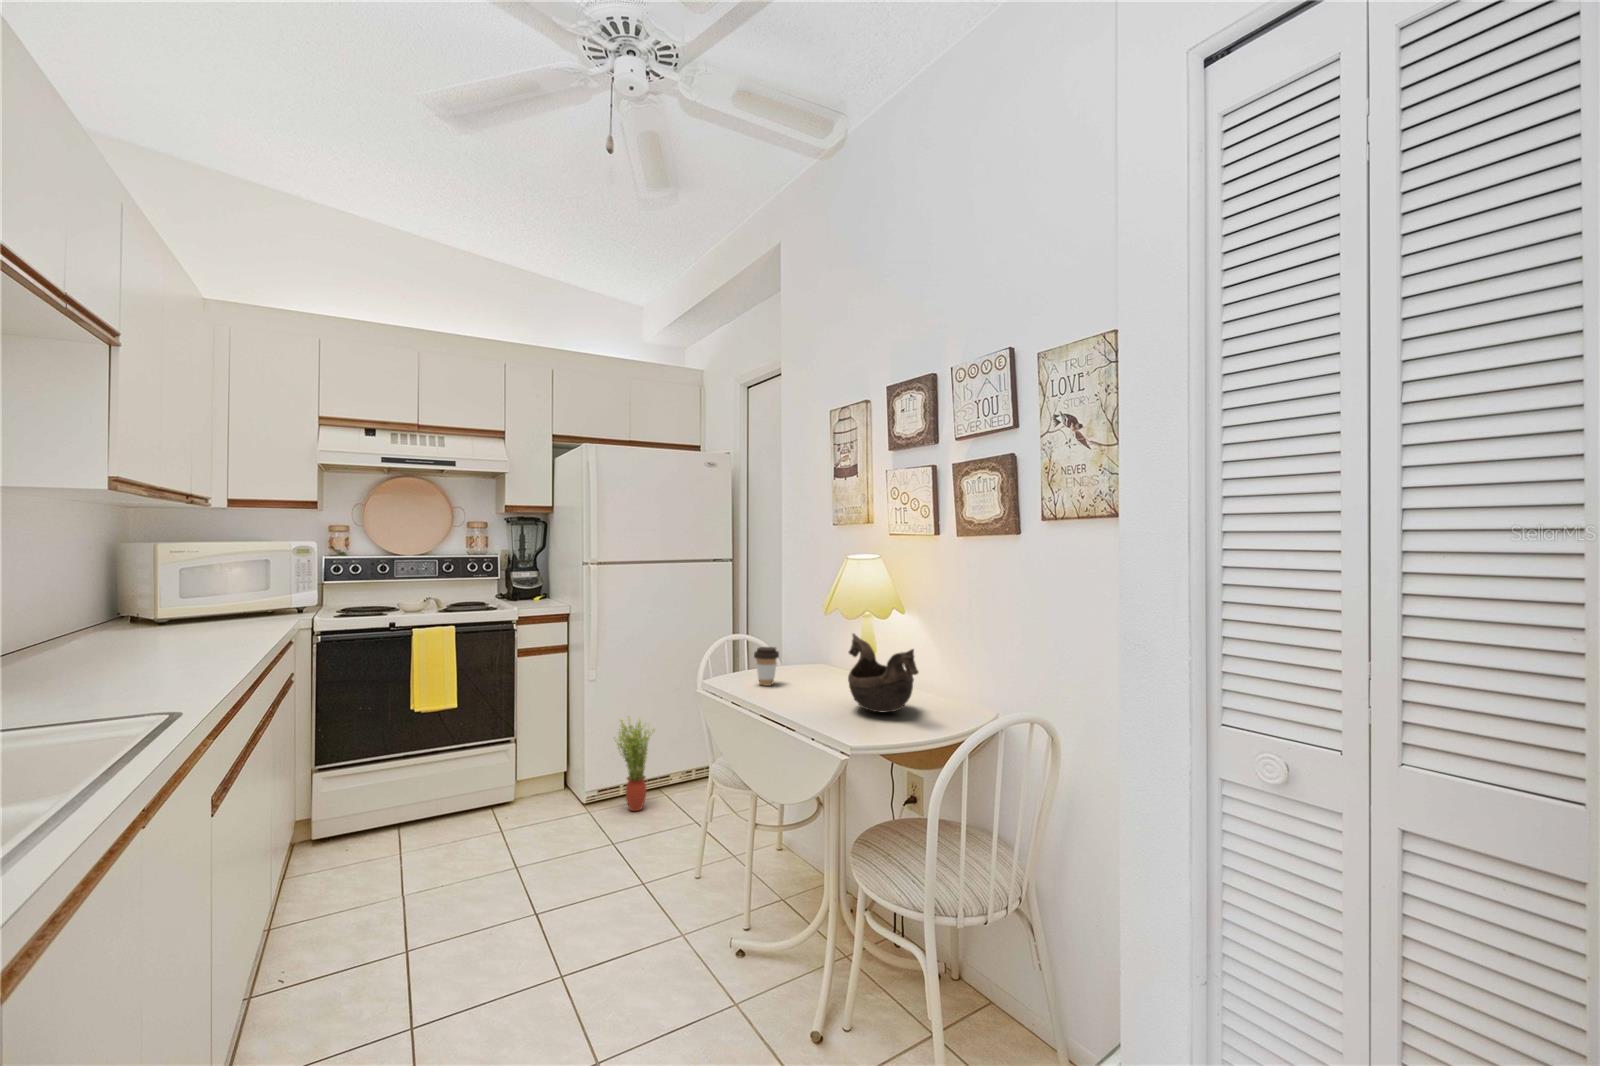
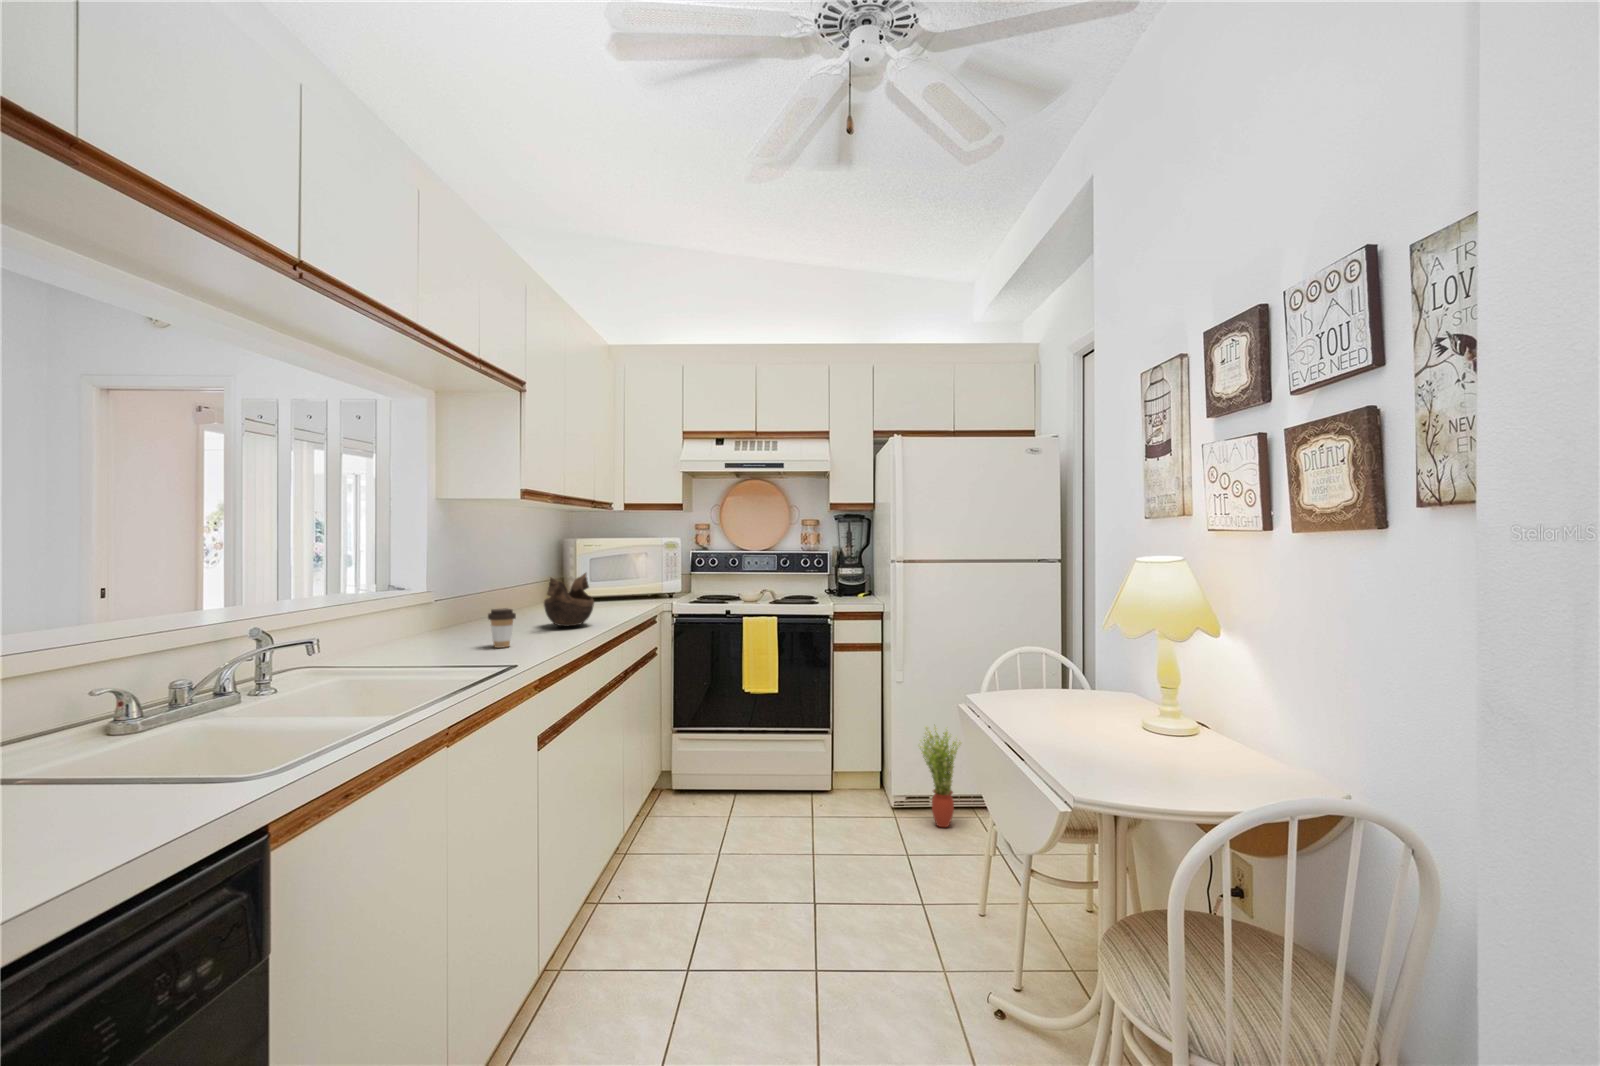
decorative bowl: present [848,634,918,713] -> present [544,573,594,626]
coffee cup: present [754,647,779,686] -> present [488,608,516,648]

